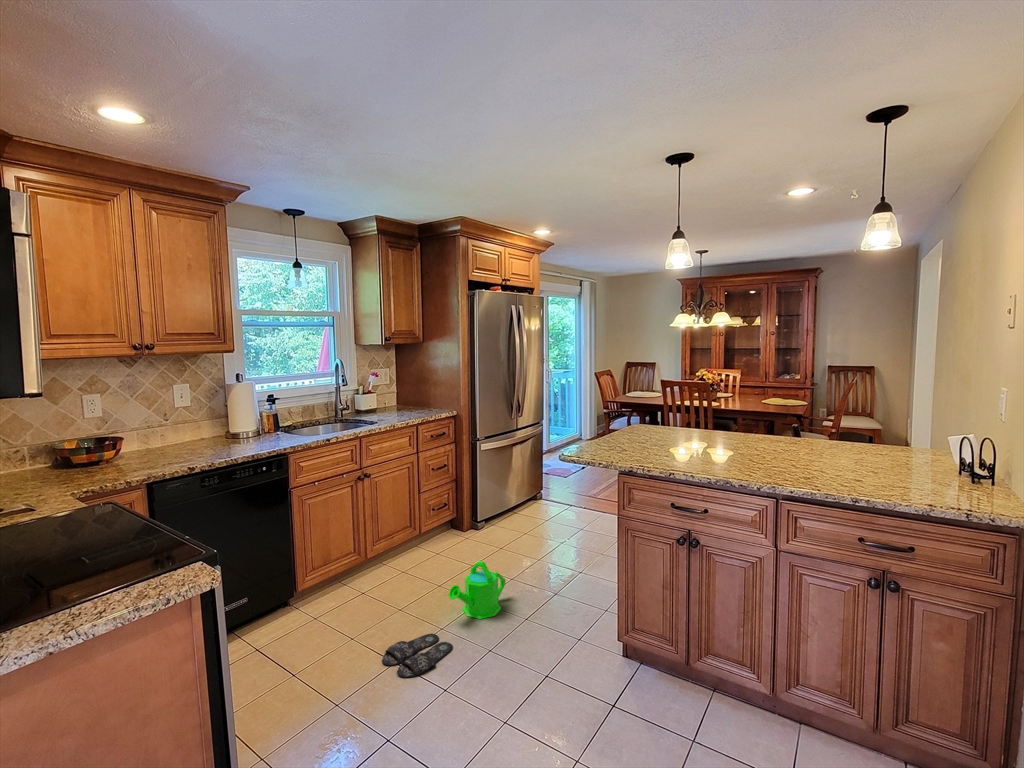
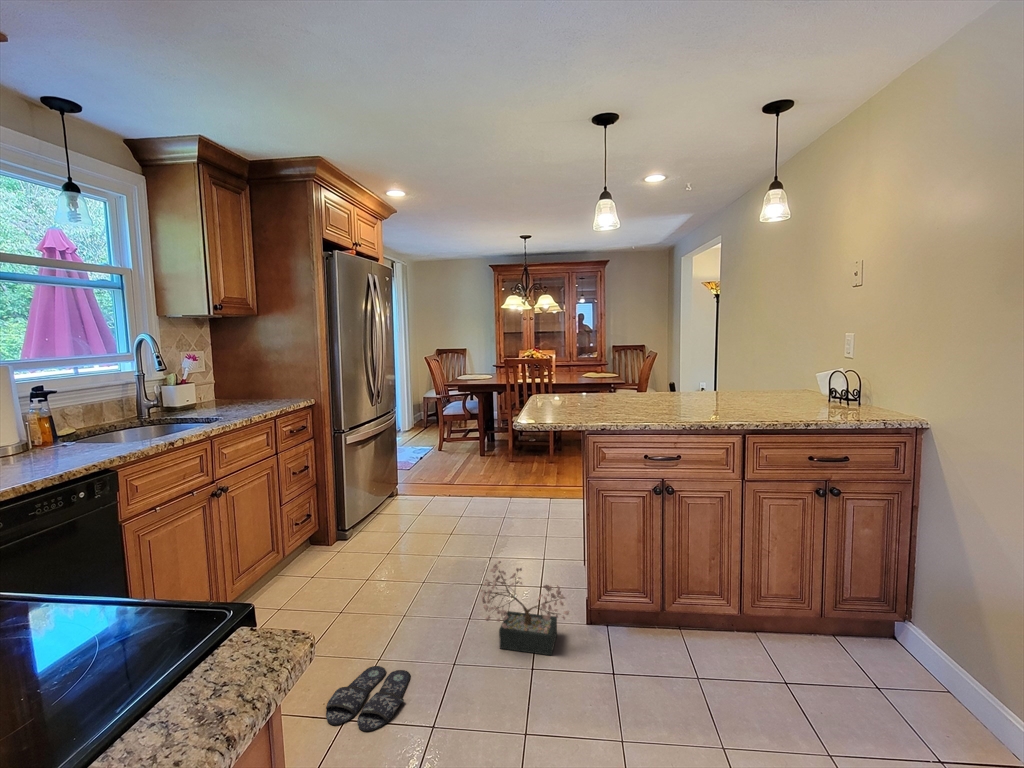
watering can: present [449,560,505,619] -> none [381,564,435,634]
decorative plant: none [515,575,597,672] -> present [480,561,569,655]

